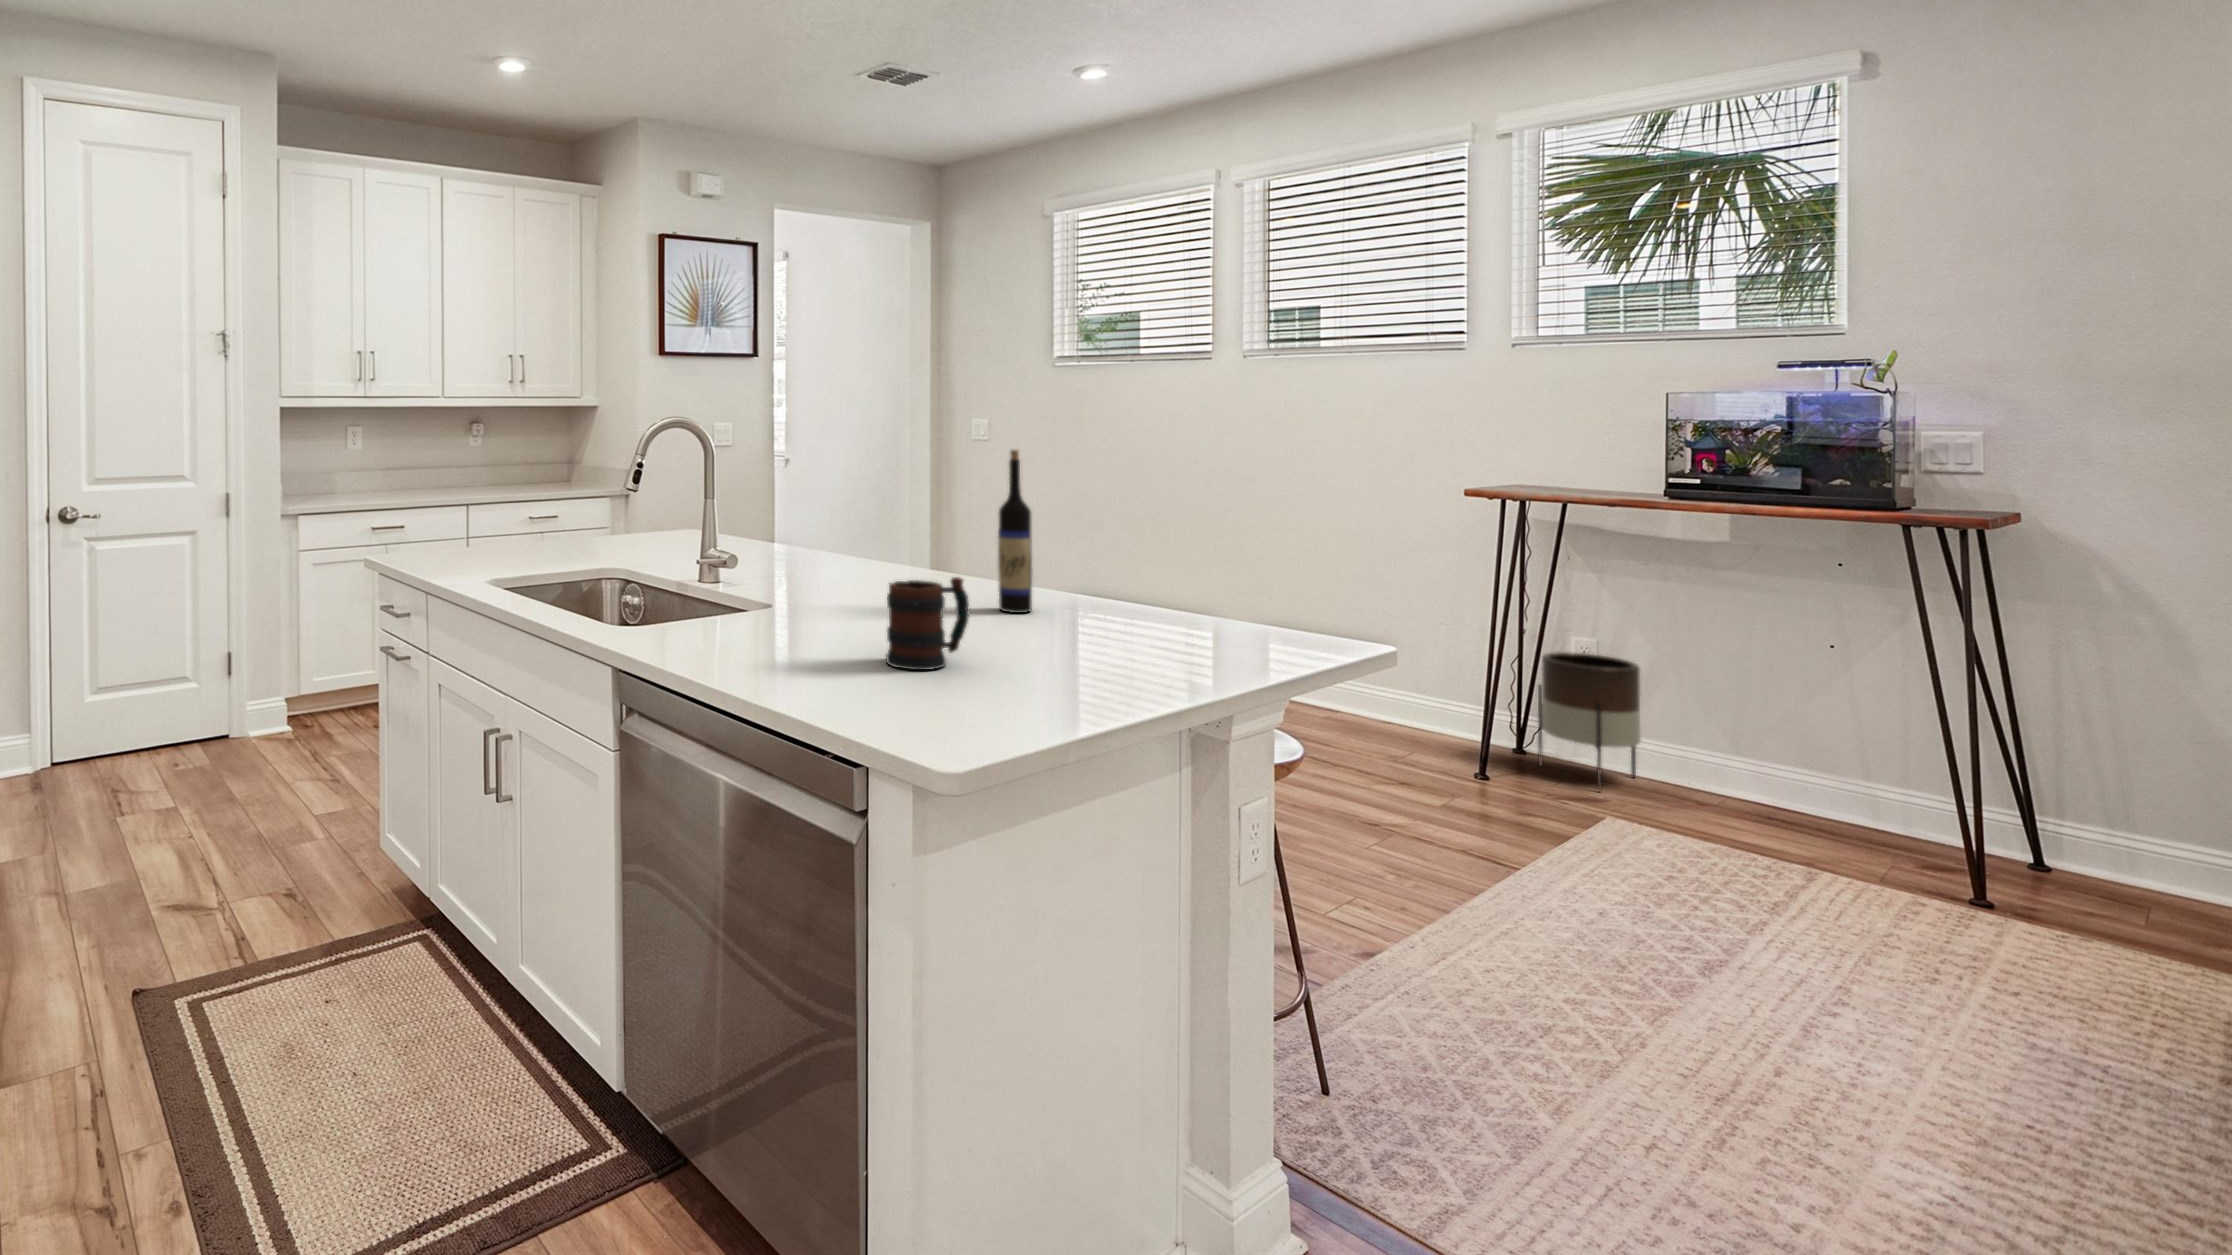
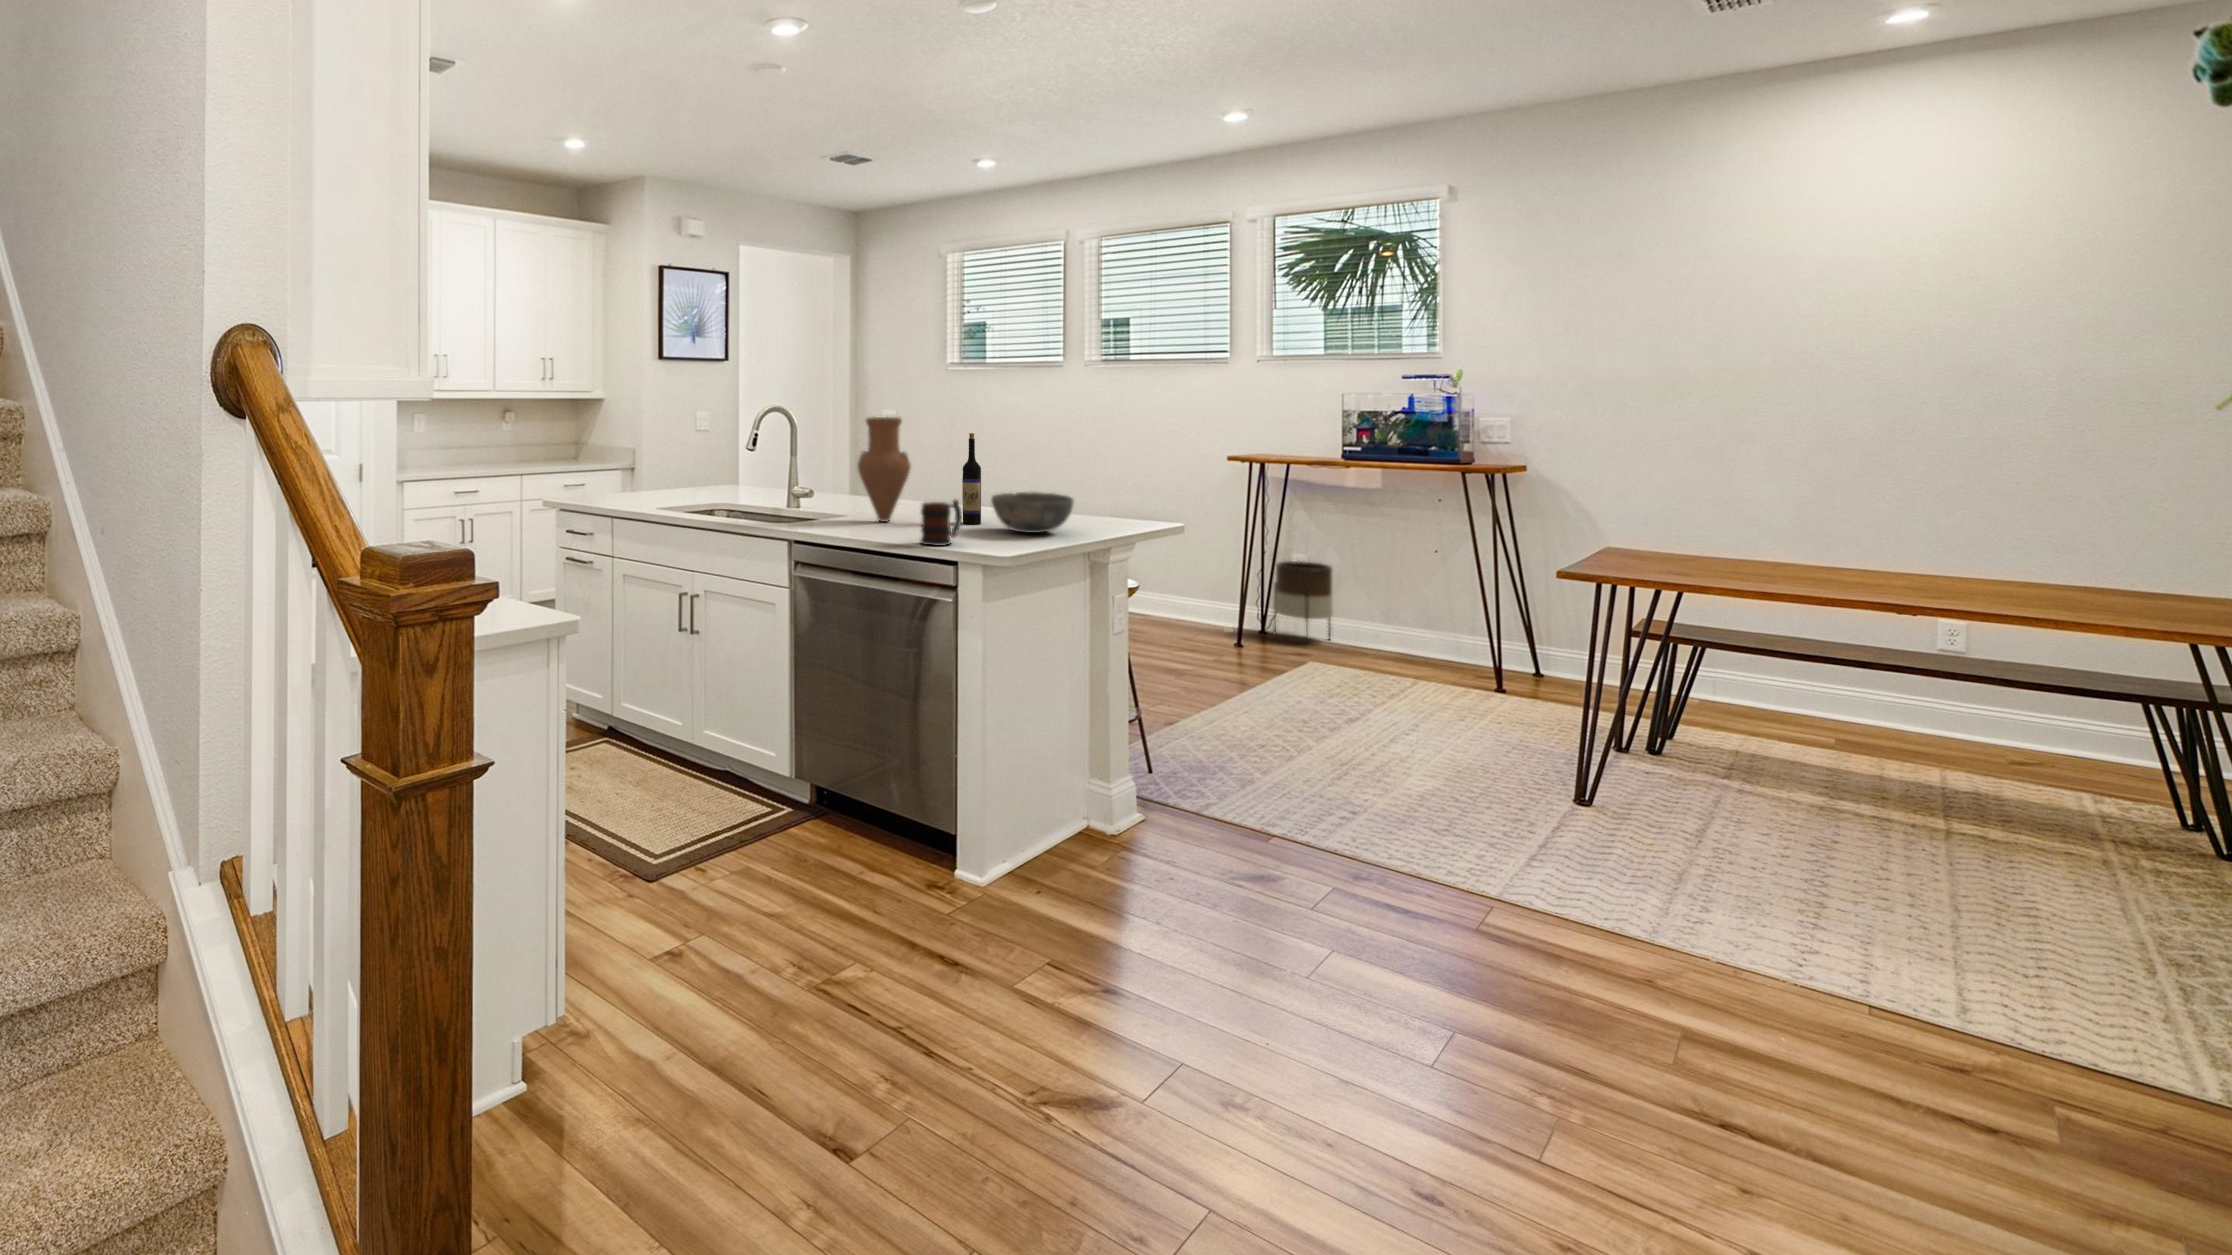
vase: none [813,421,906,603] -> present [858,417,911,522]
bowl: none [1042,558,1201,640] -> present [991,492,1073,533]

